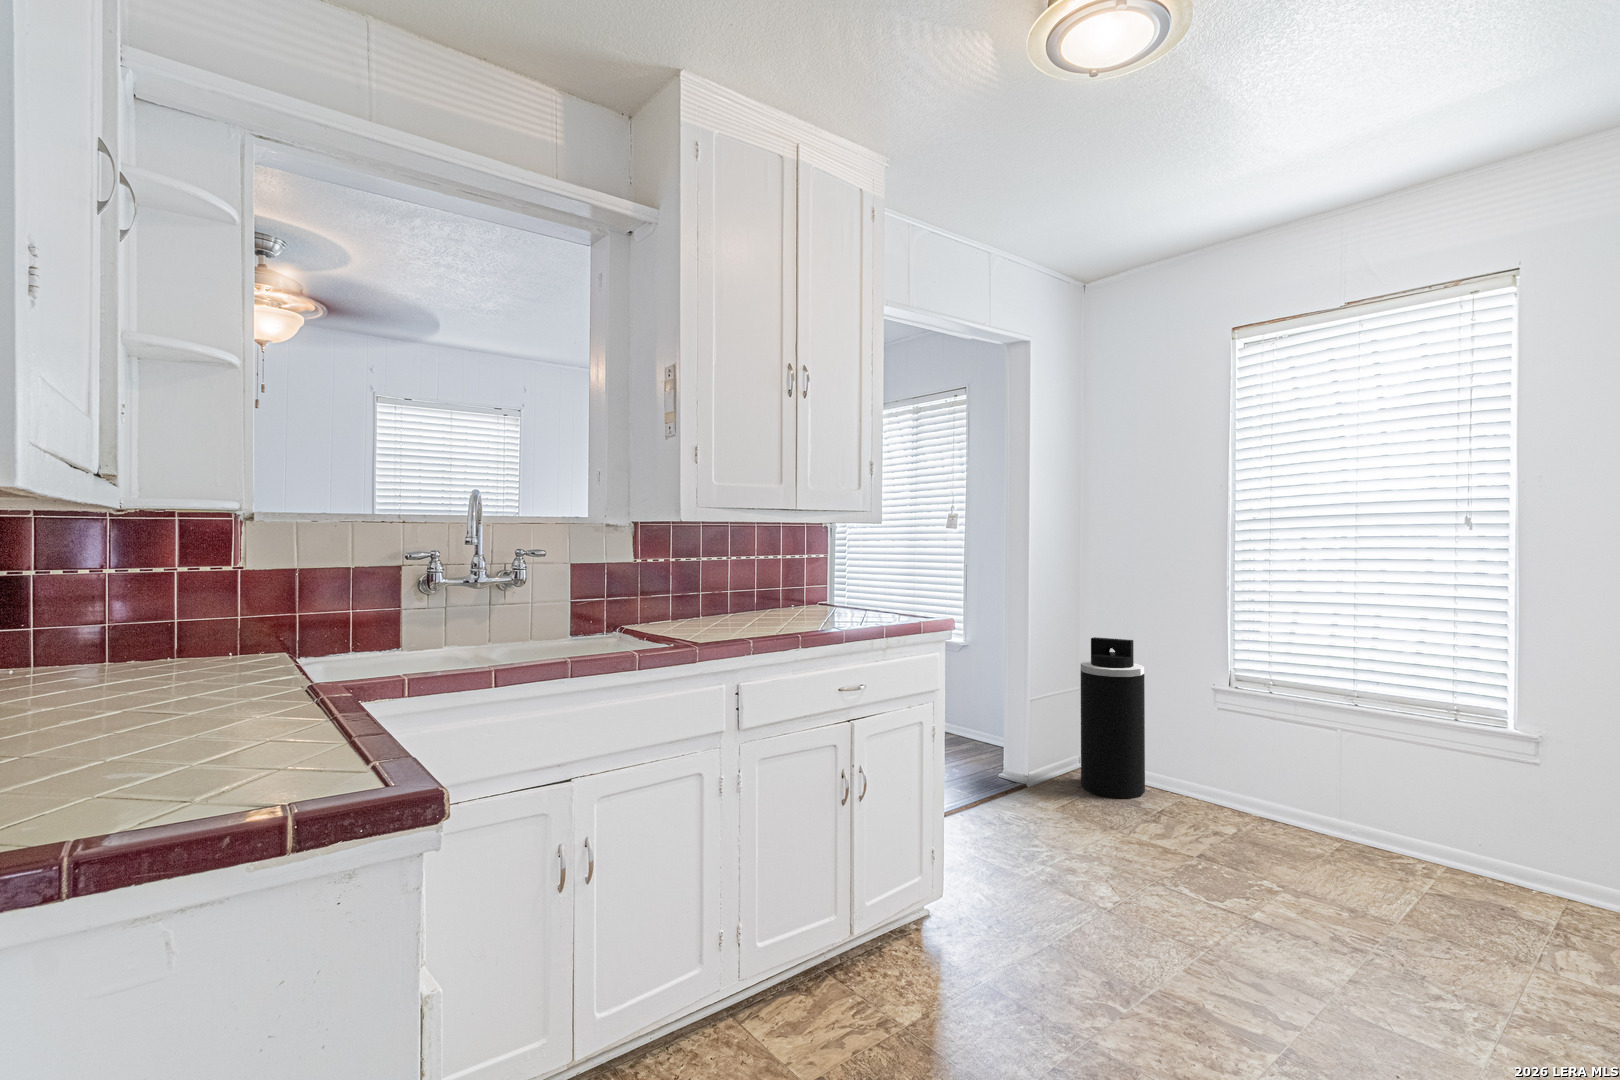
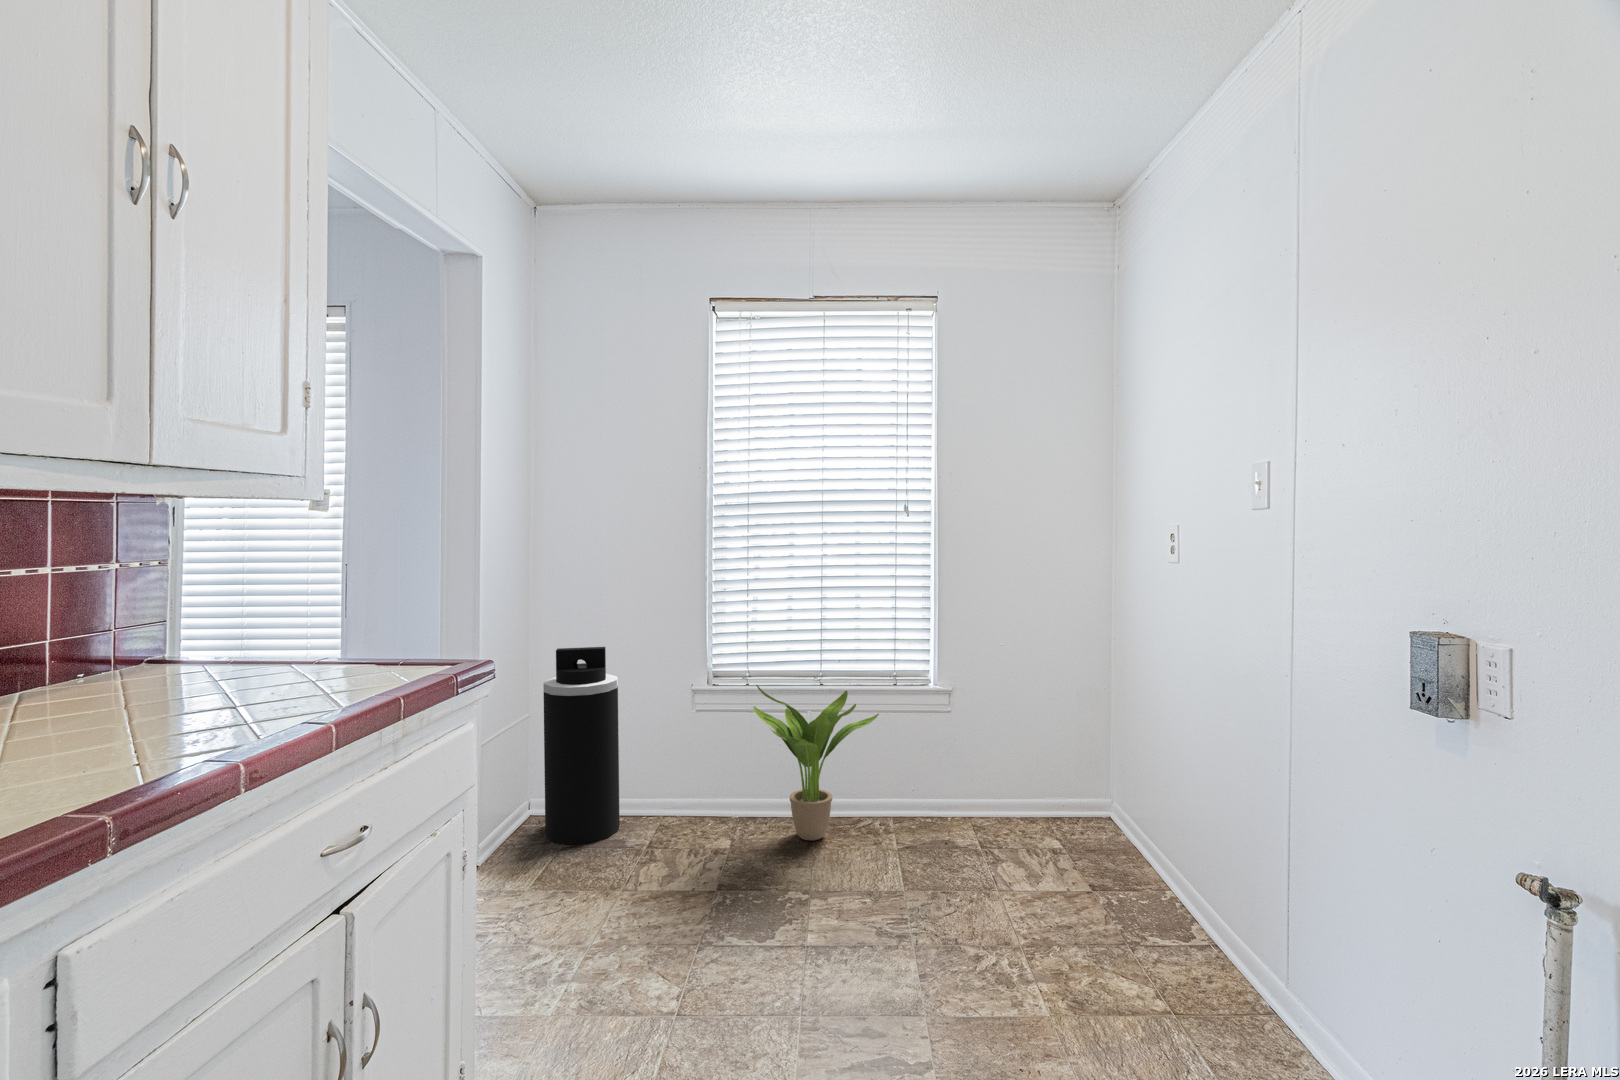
potted plant: none [1259,688,1420,855] -> present [753,685,879,840]

